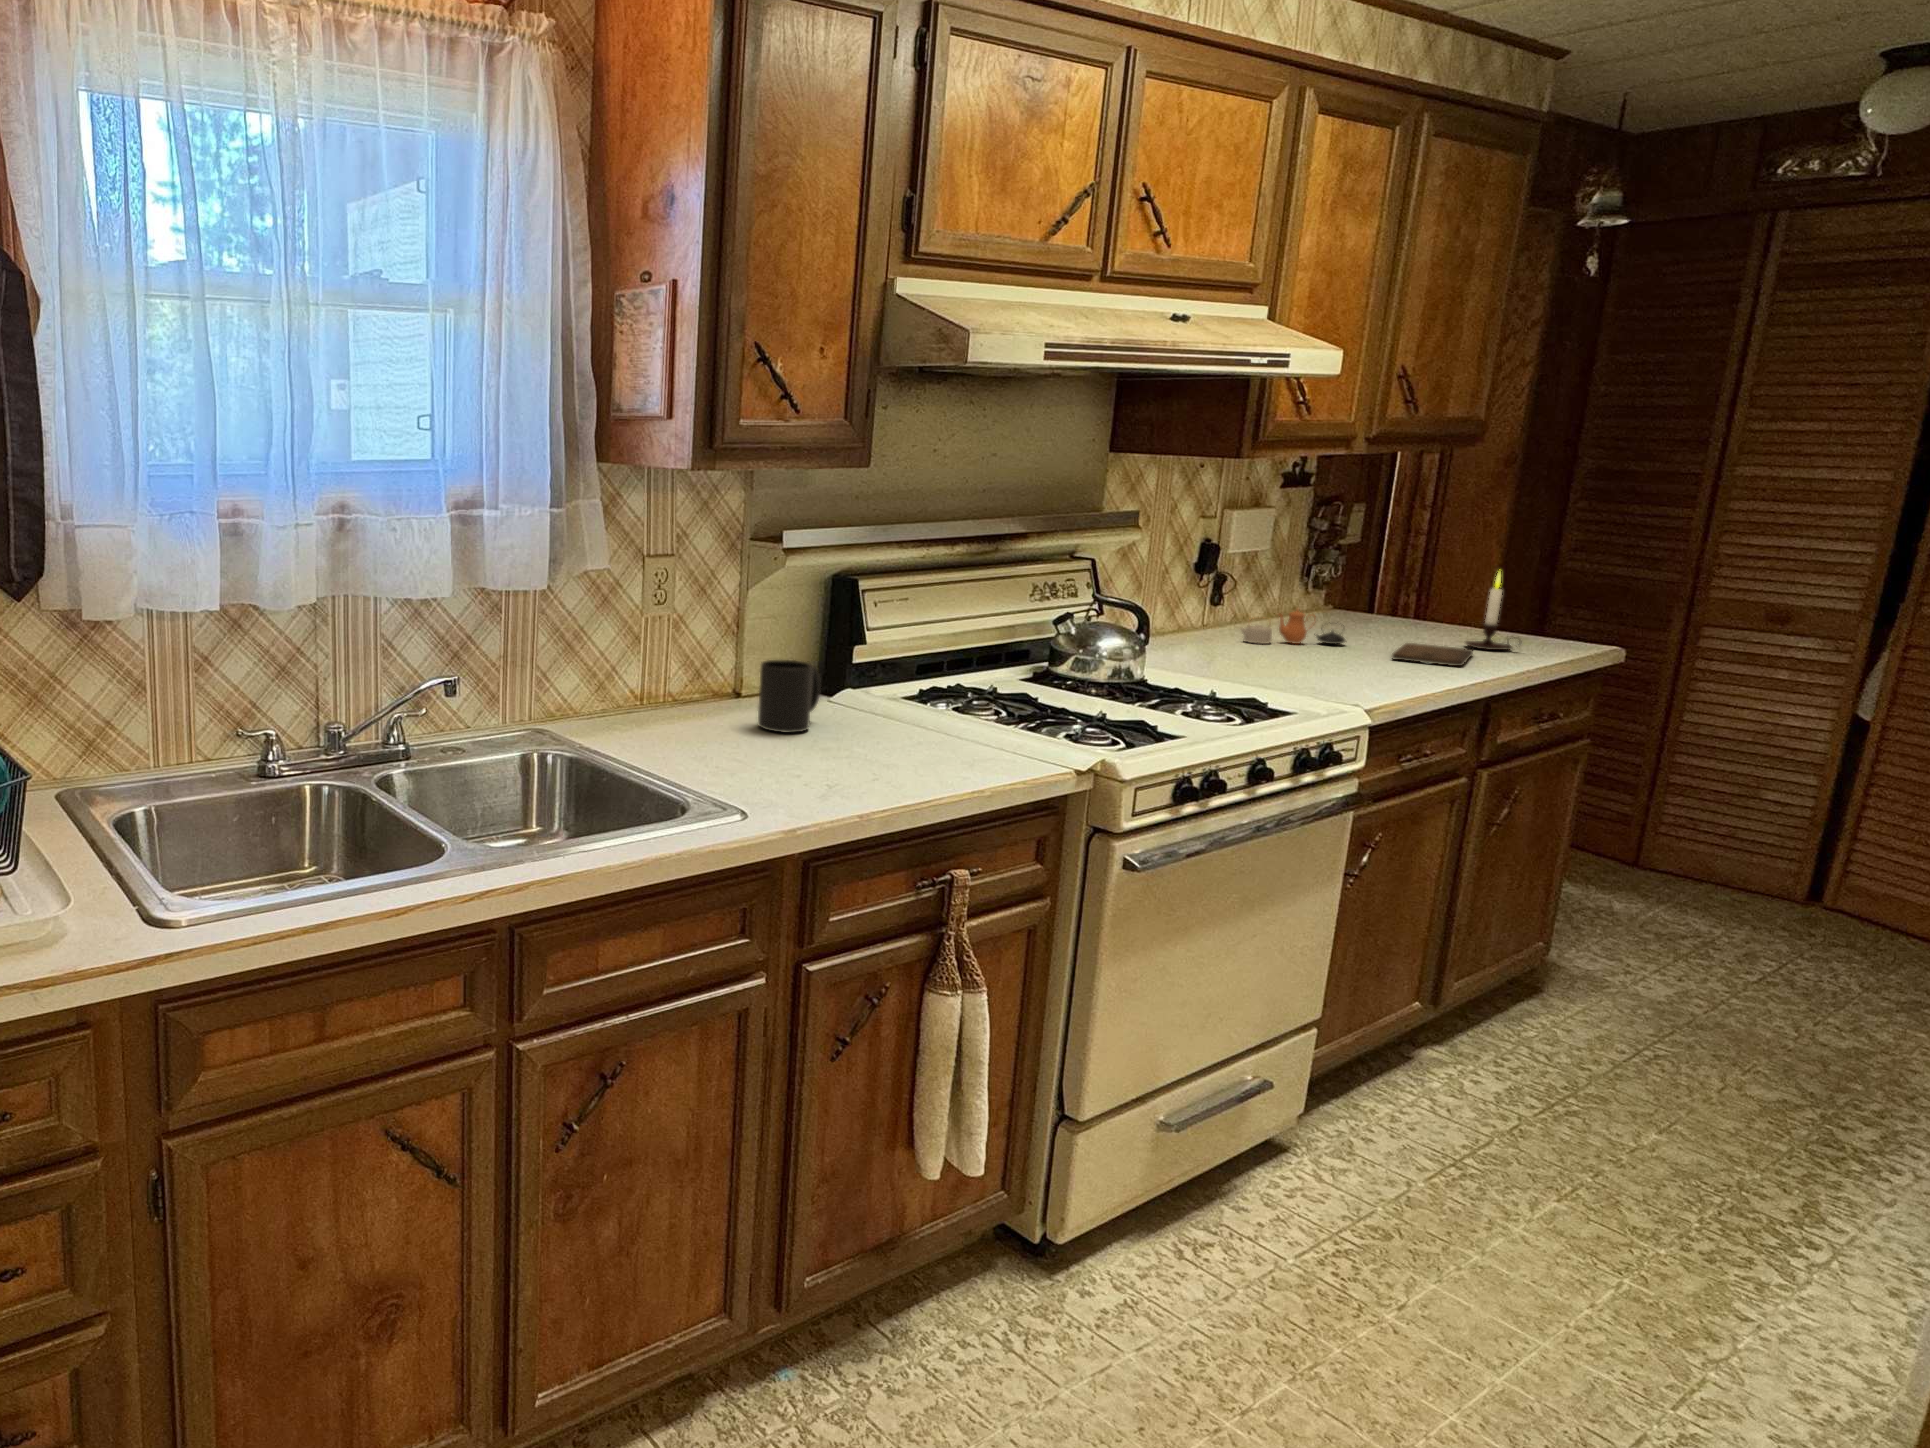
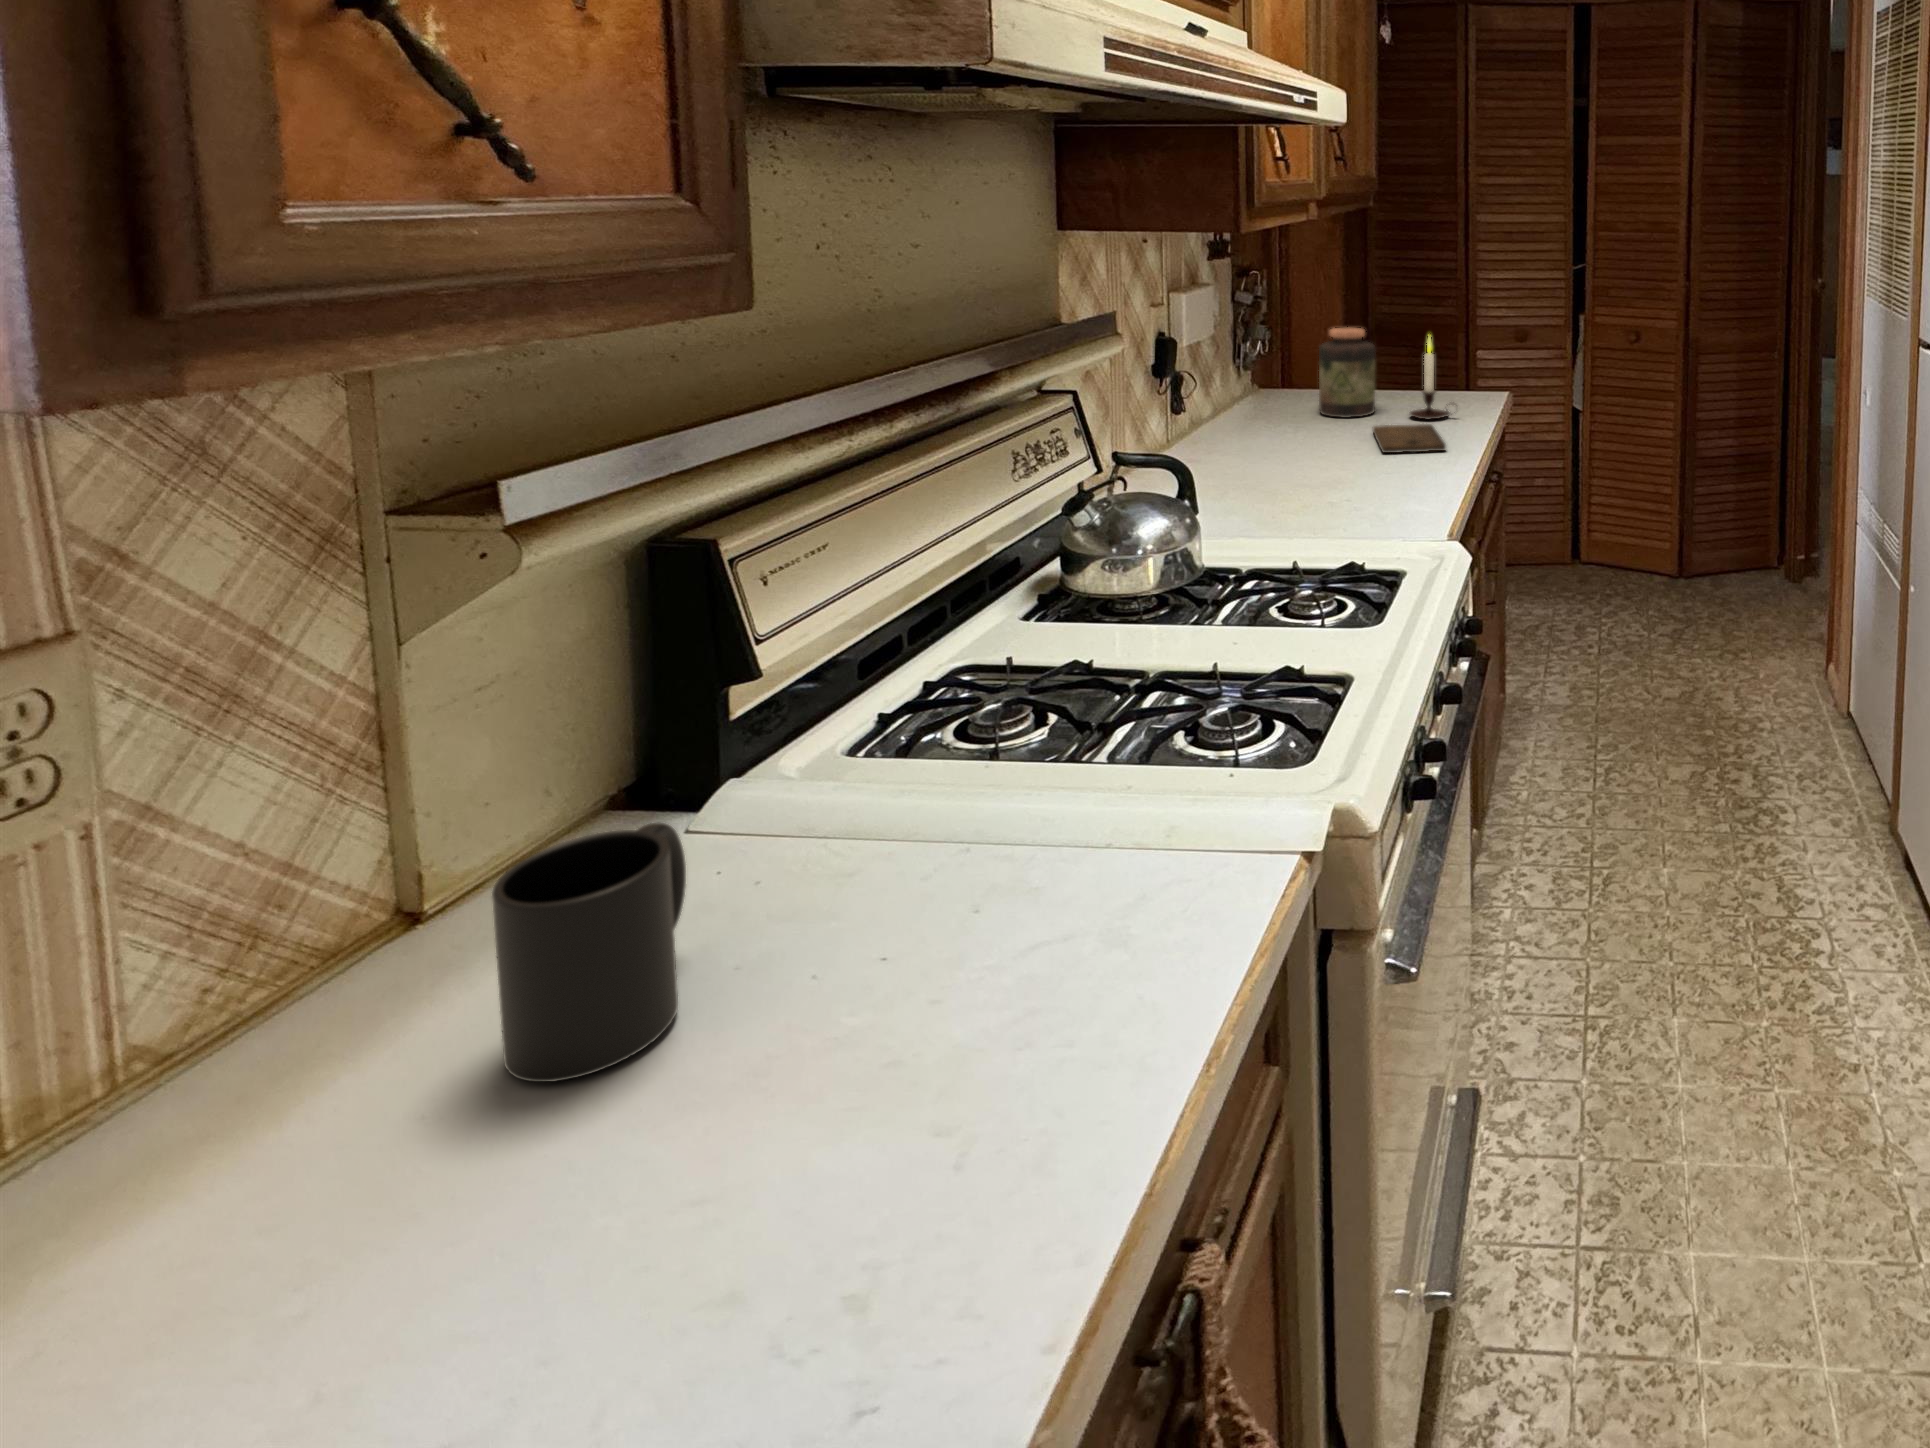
jar: none [1372,560,1442,639] -> present [1319,327,1375,418]
teapot: present [1241,609,1345,644] -> none [1217,403,1321,455]

